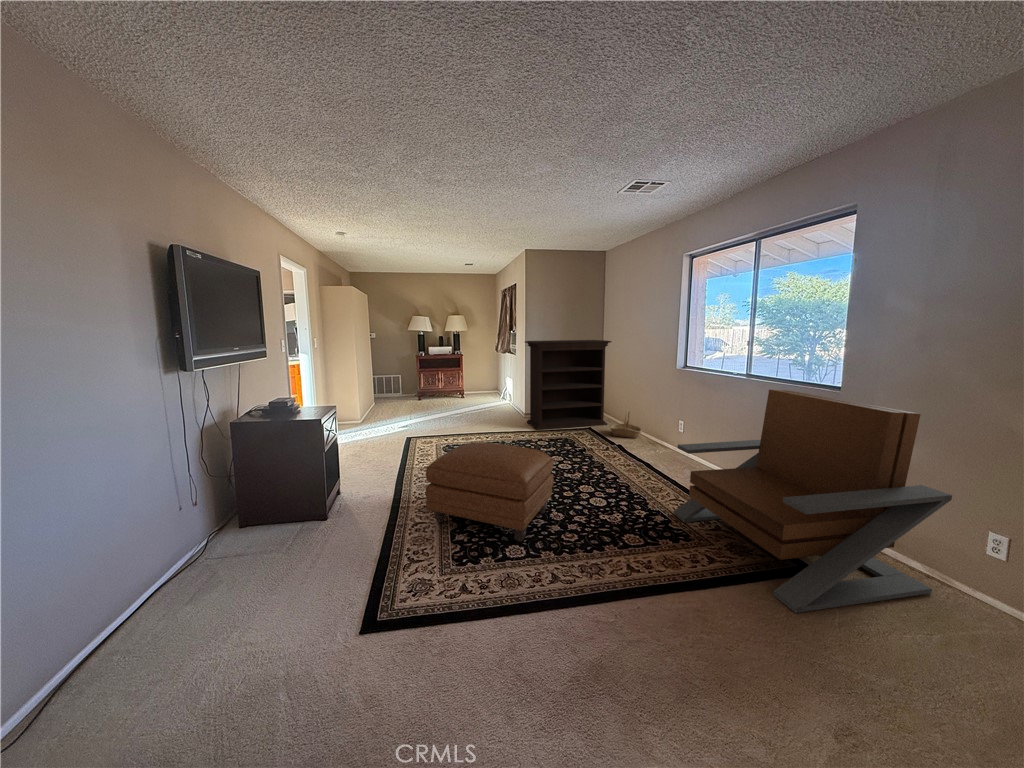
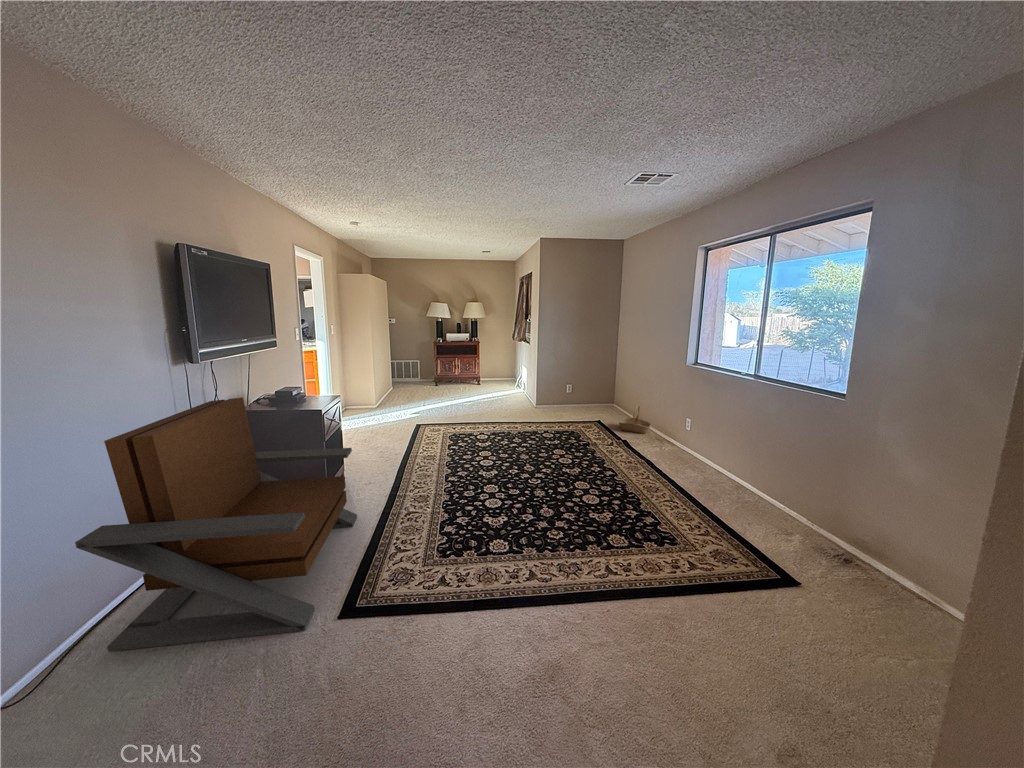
bookshelf: present [525,340,611,430] -> none [536,331,625,421]
lounge chair: present [674,389,952,613] -> present [75,398,357,651]
ottoman: present [426,442,554,542] -> none [418,436,545,537]

